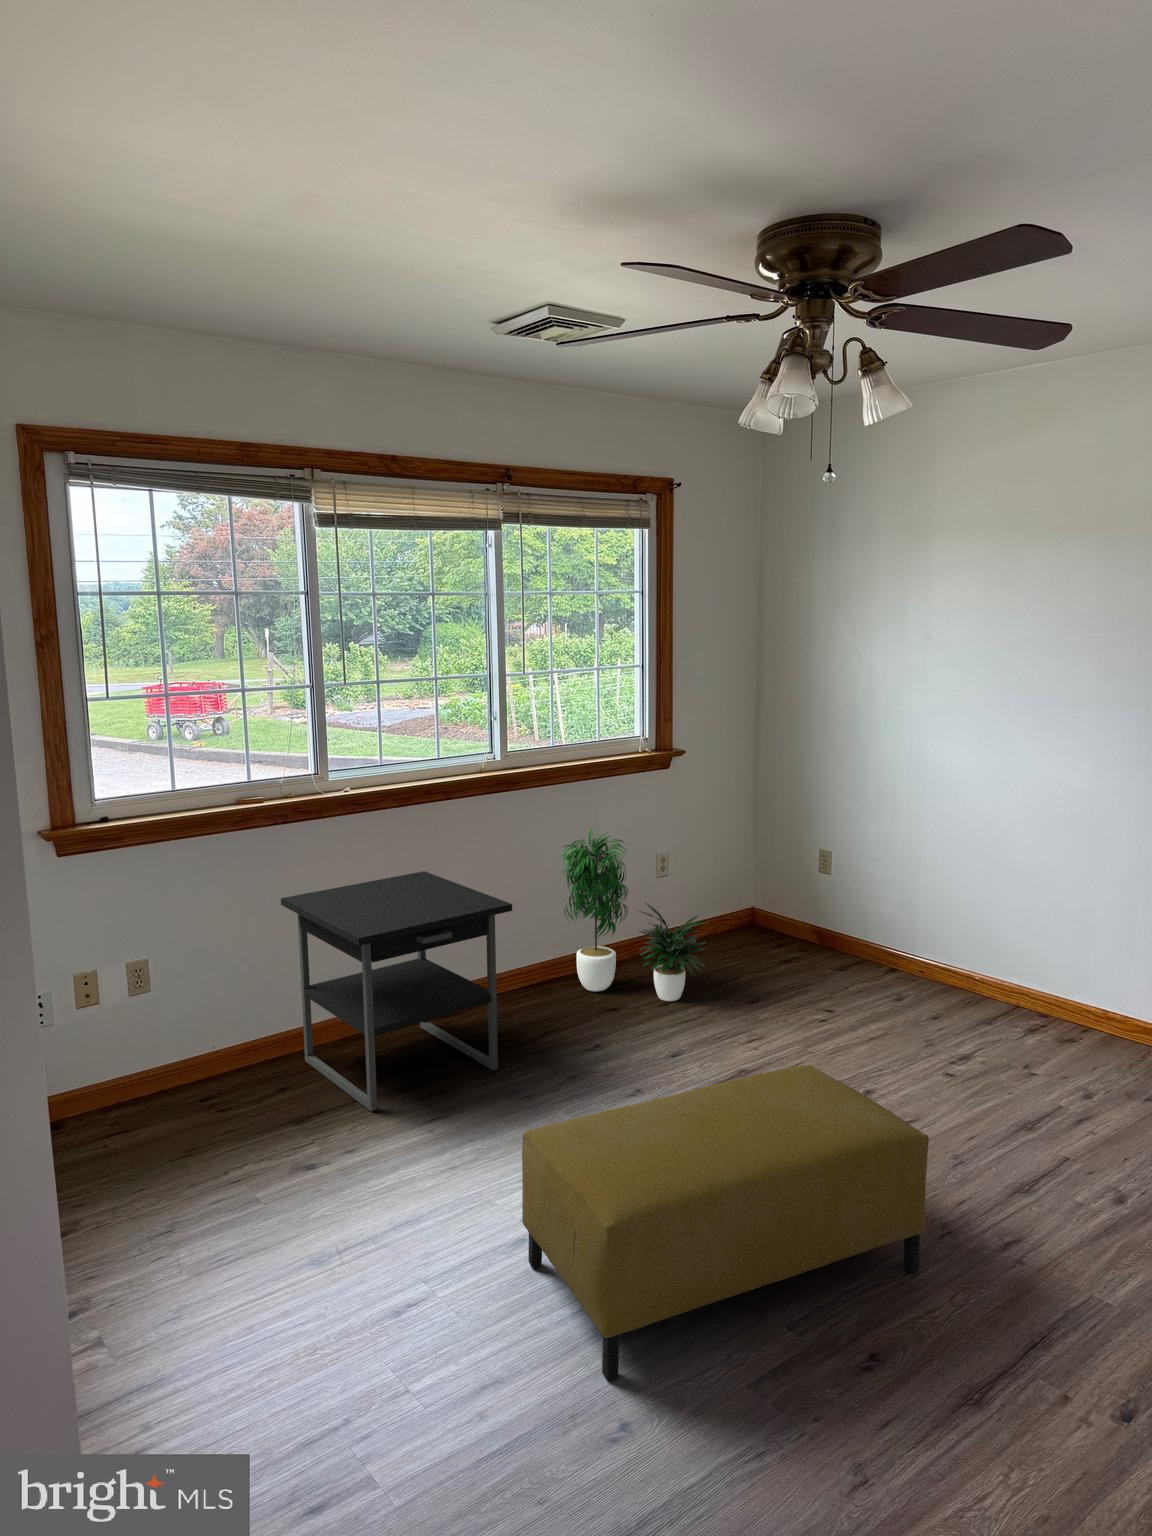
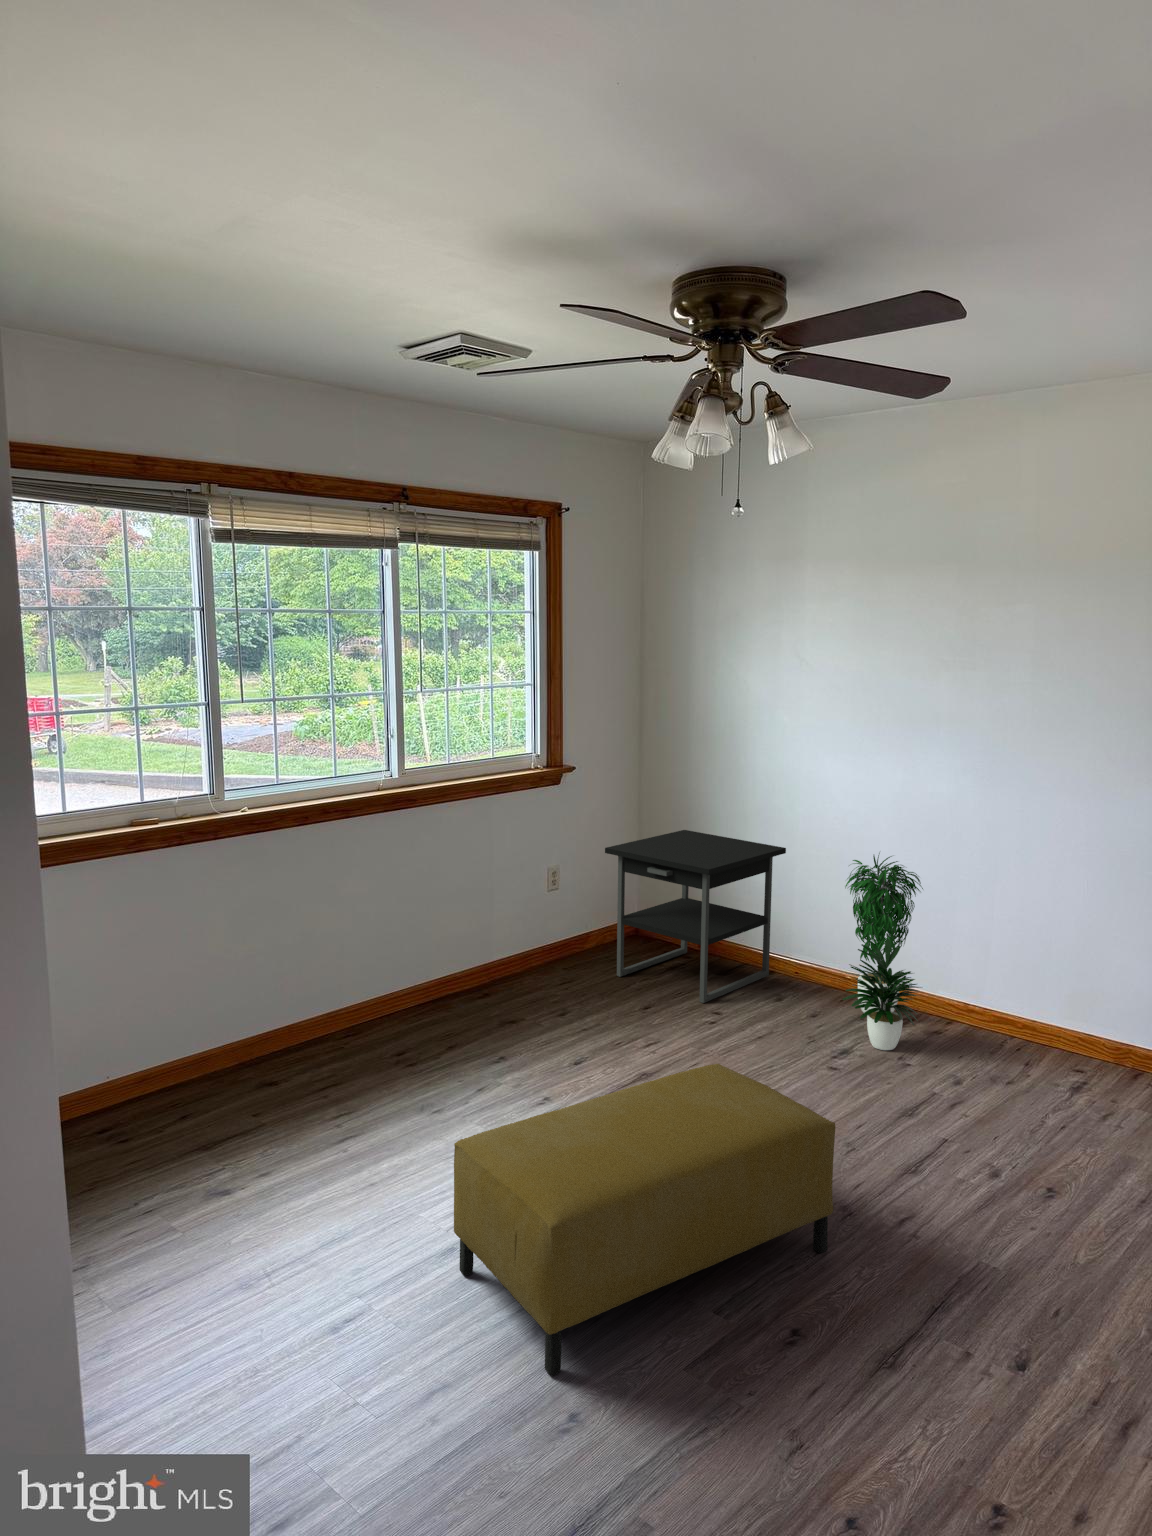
potted plant: present [560,828,706,1001] -> present [843,853,923,1050]
nightstand: present [281,871,512,1111] -> present [605,830,786,1003]

